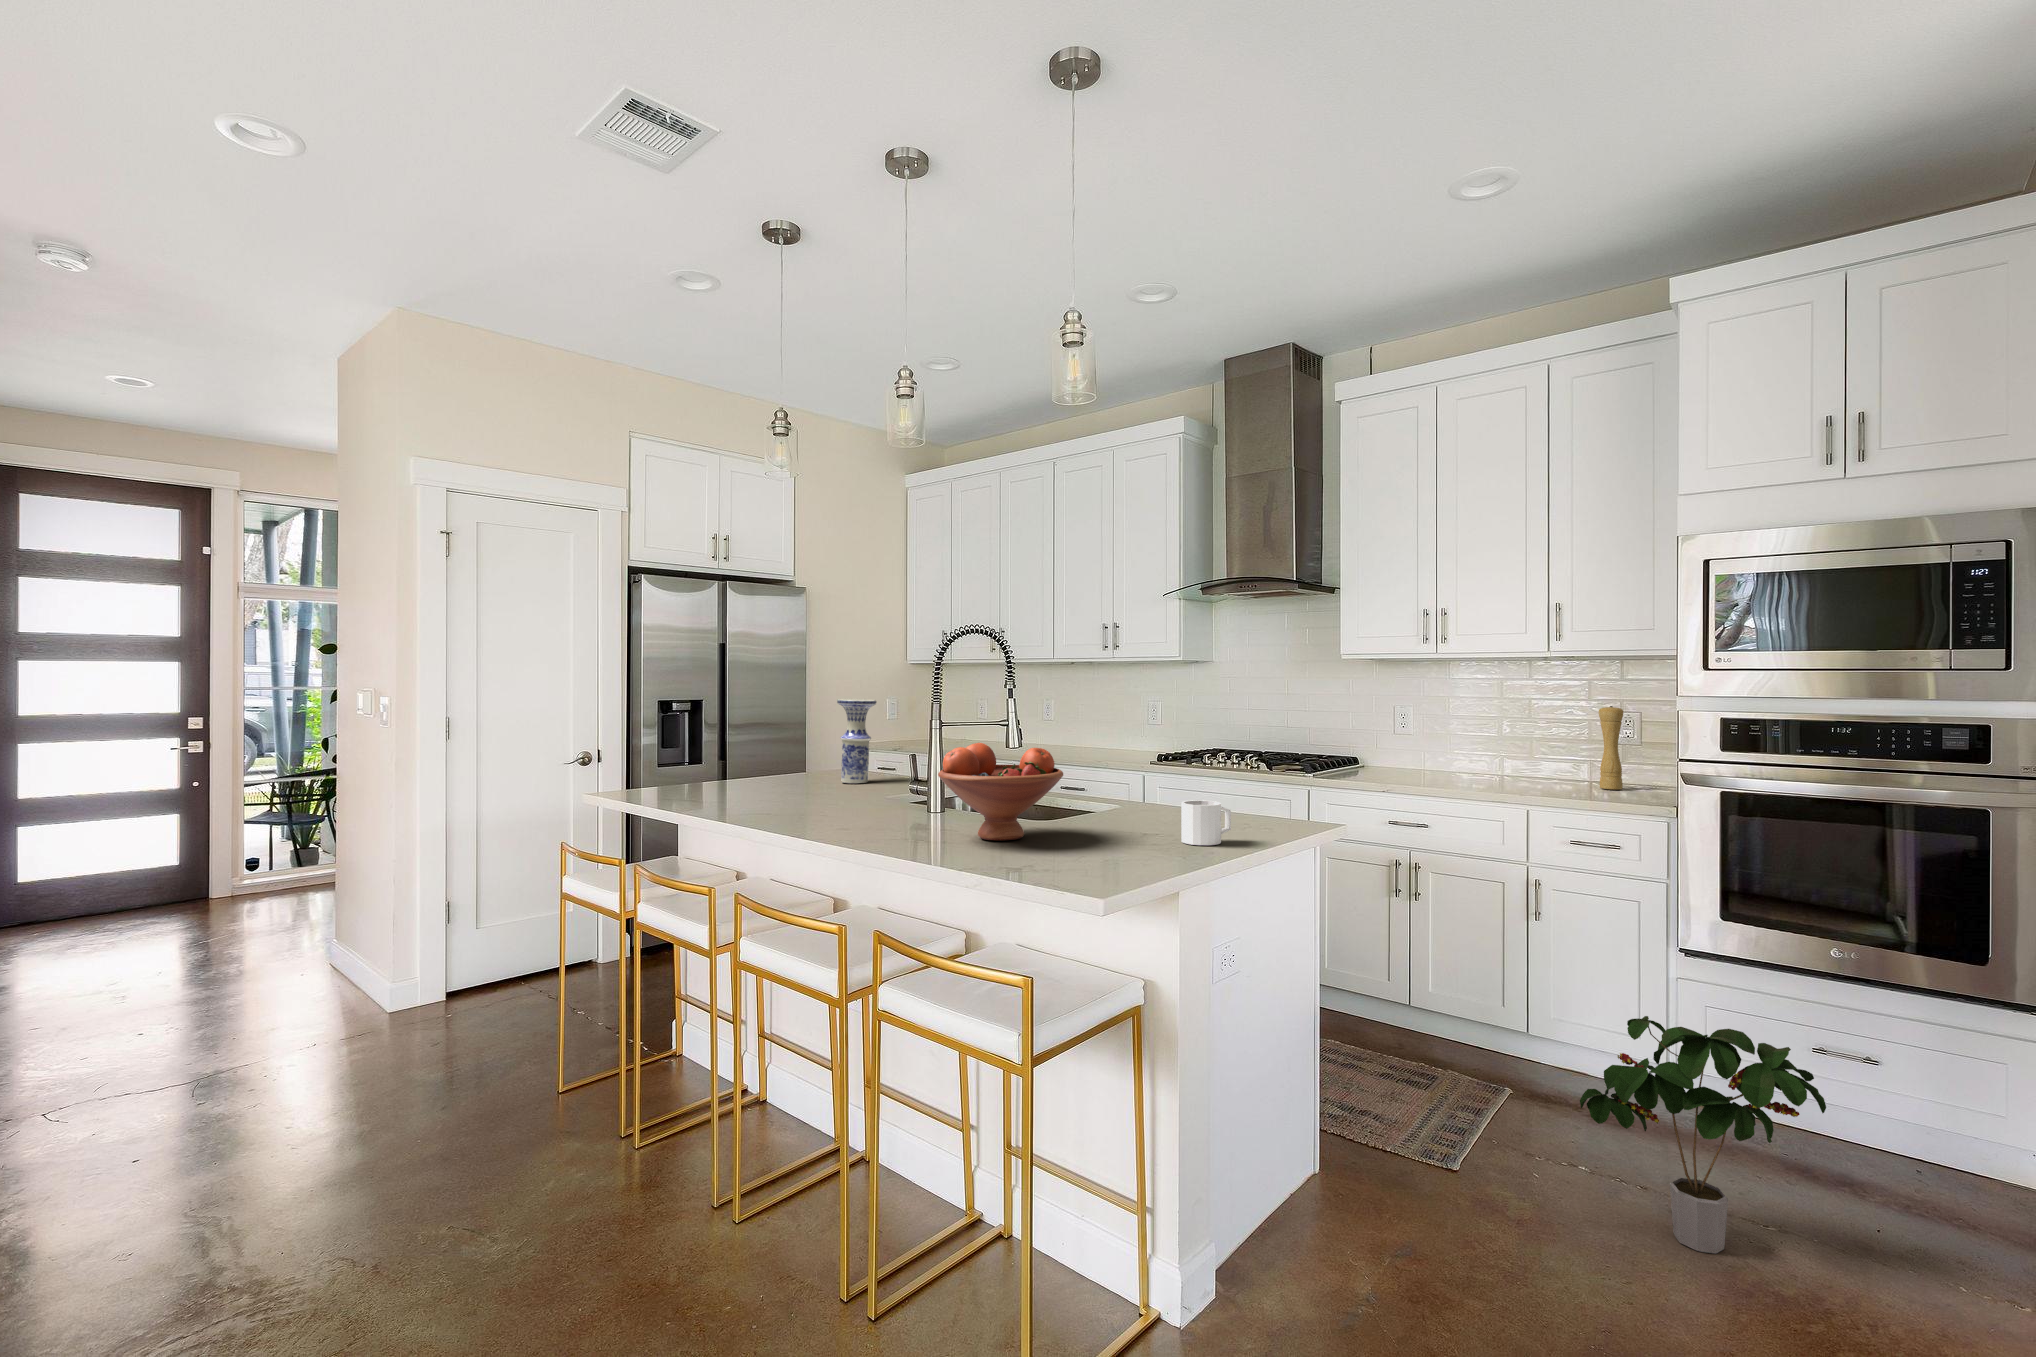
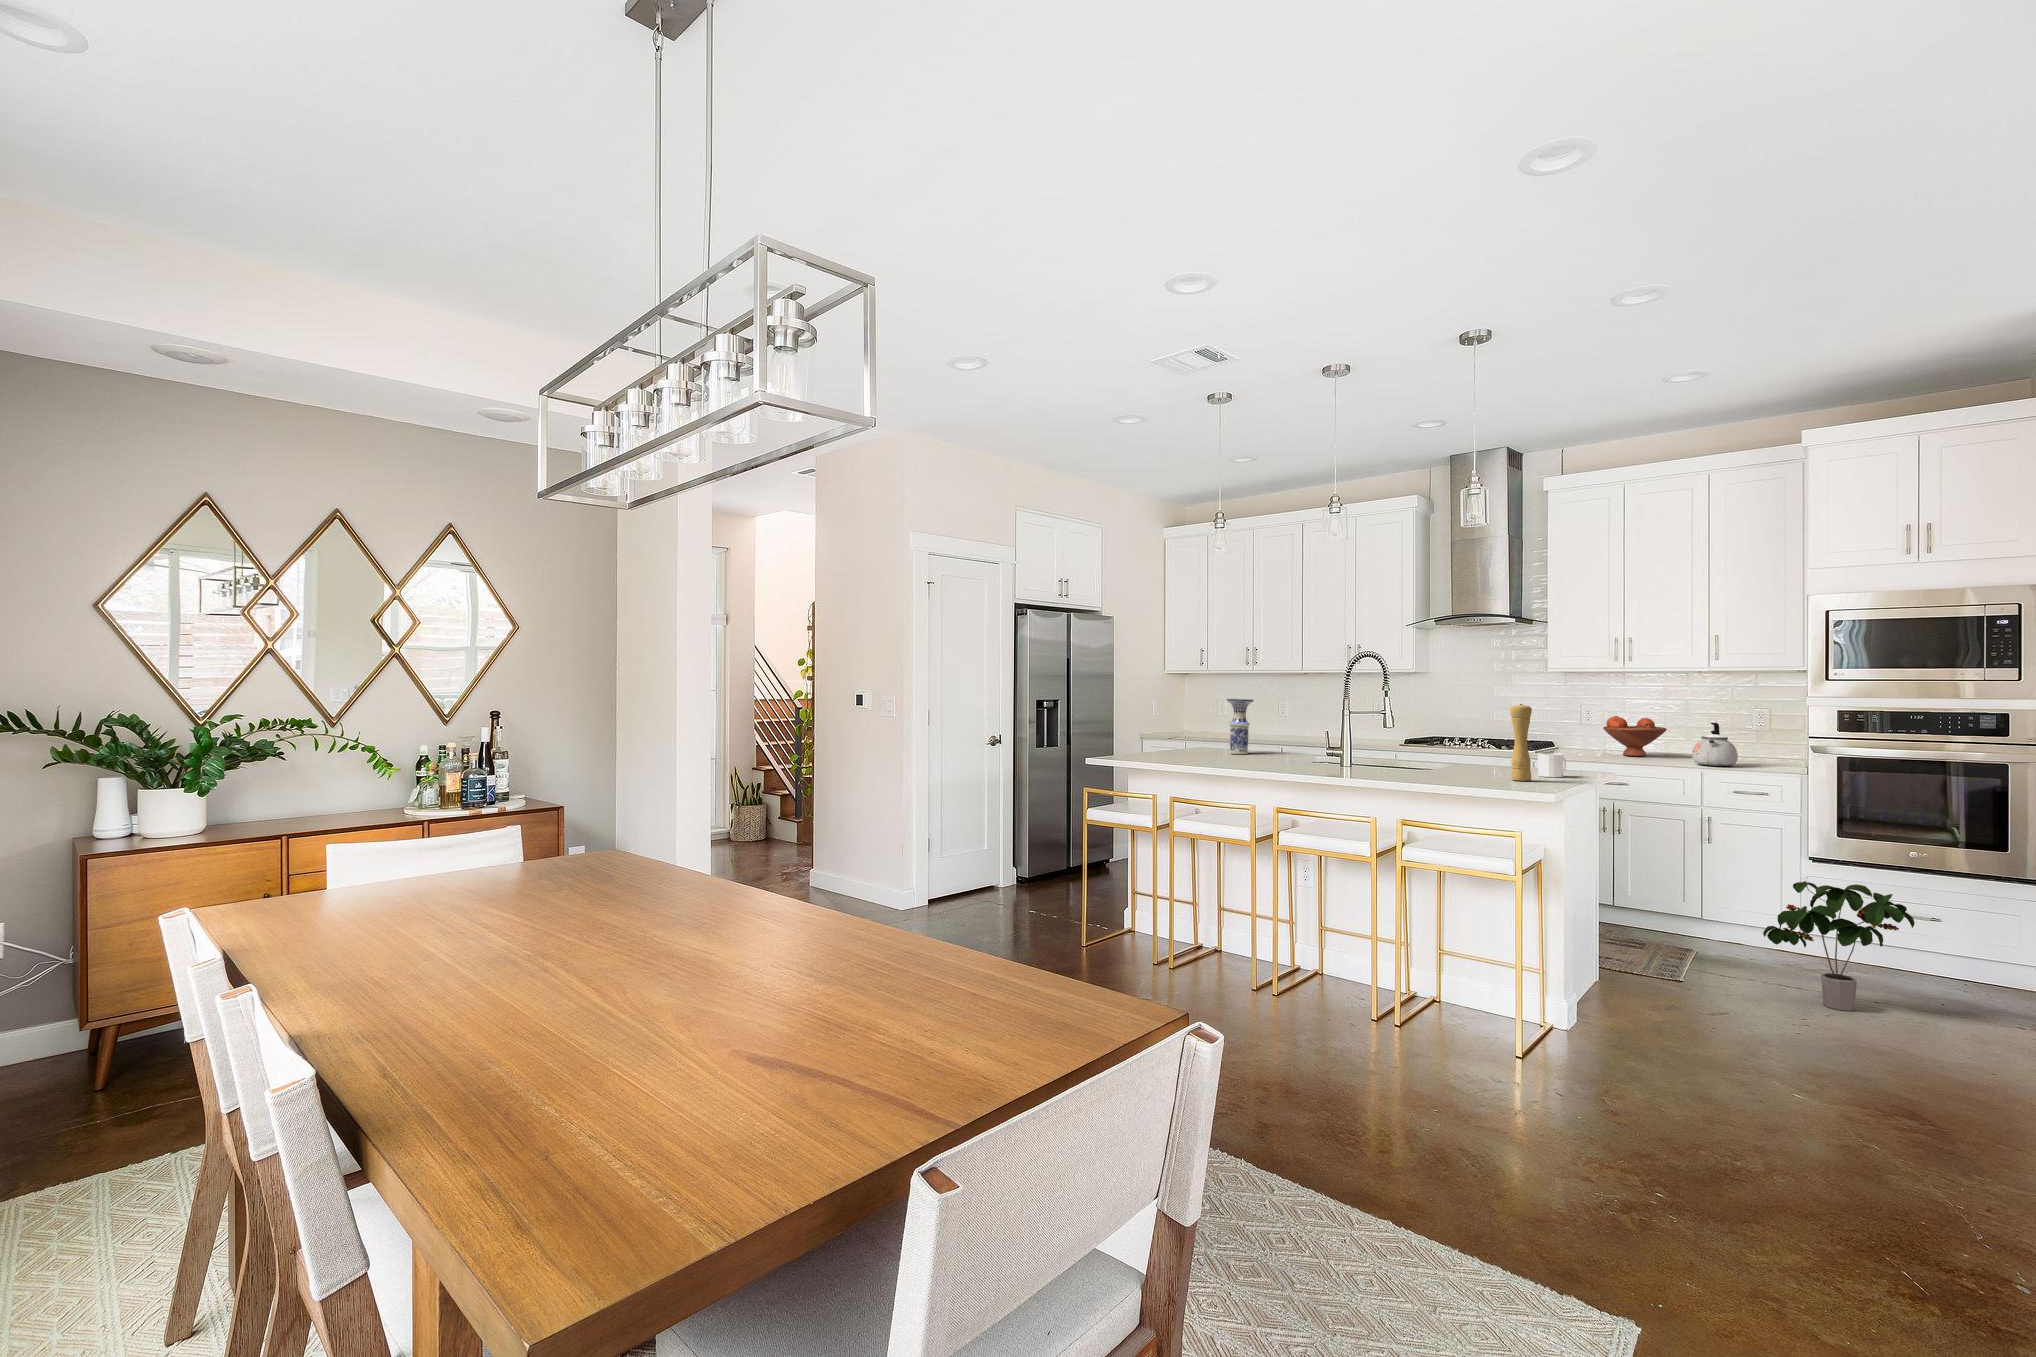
pepper mill: present [1599,706,1623,790] -> present [1510,704,1532,781]
kettle: none [1515,734,1579,801] -> present [1692,723,1738,766]
fruit bowl: present [938,743,1063,841] -> present [1603,716,1667,757]

